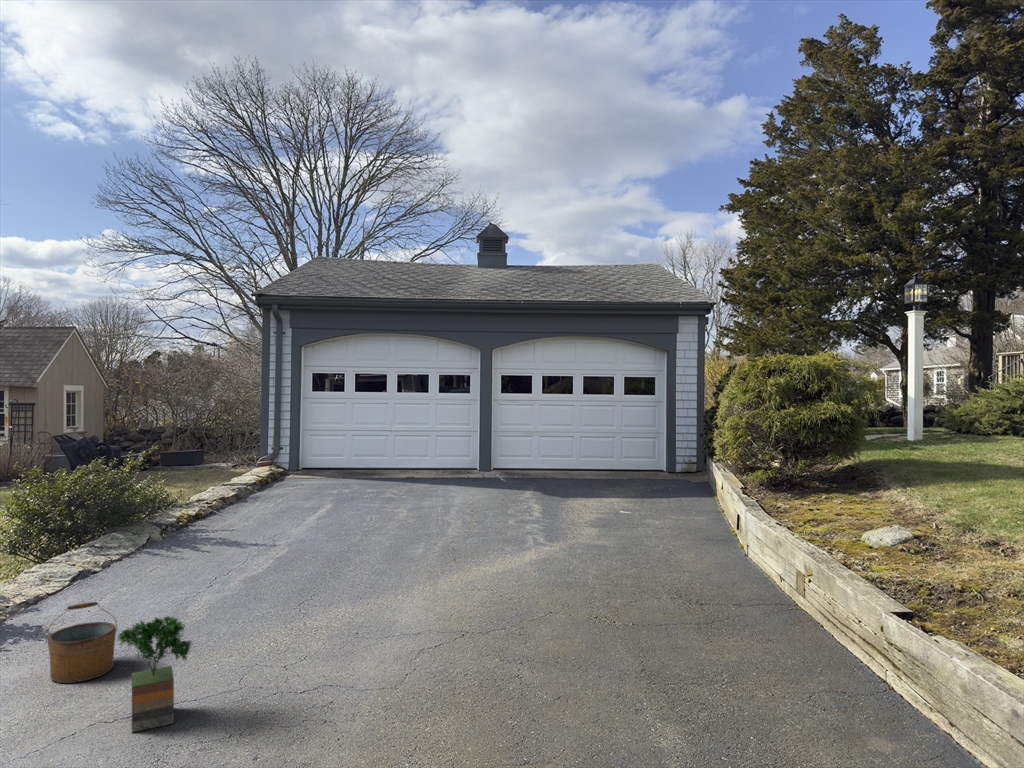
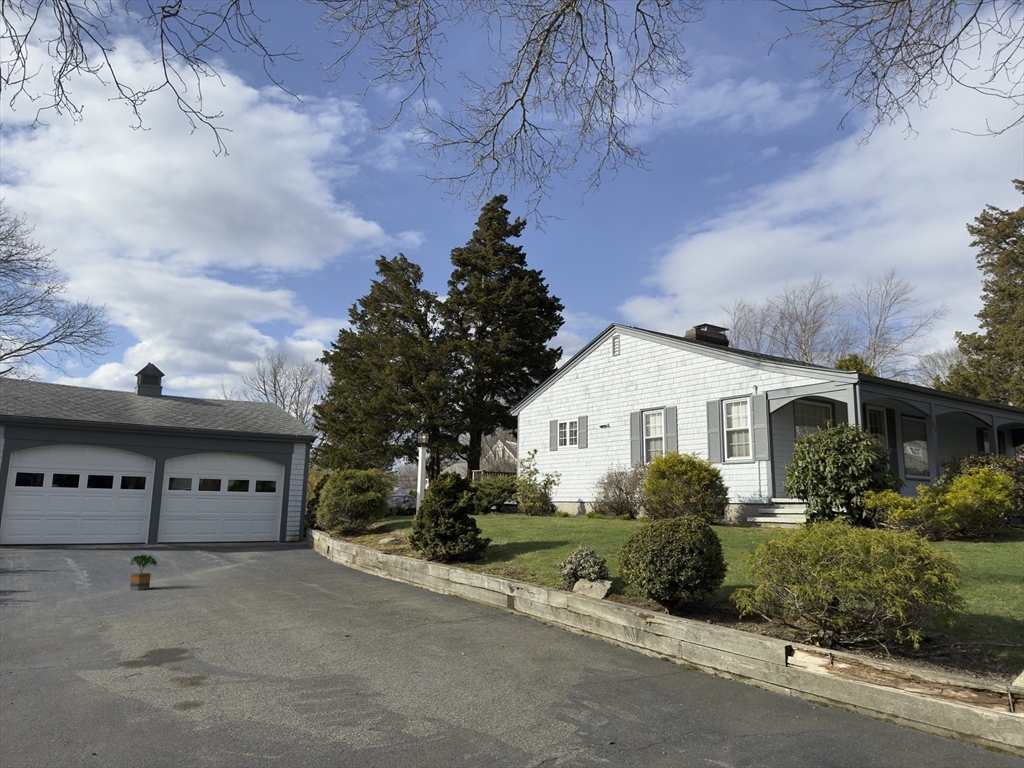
bucket: present [46,602,117,683] -> none [70,559,97,589]

